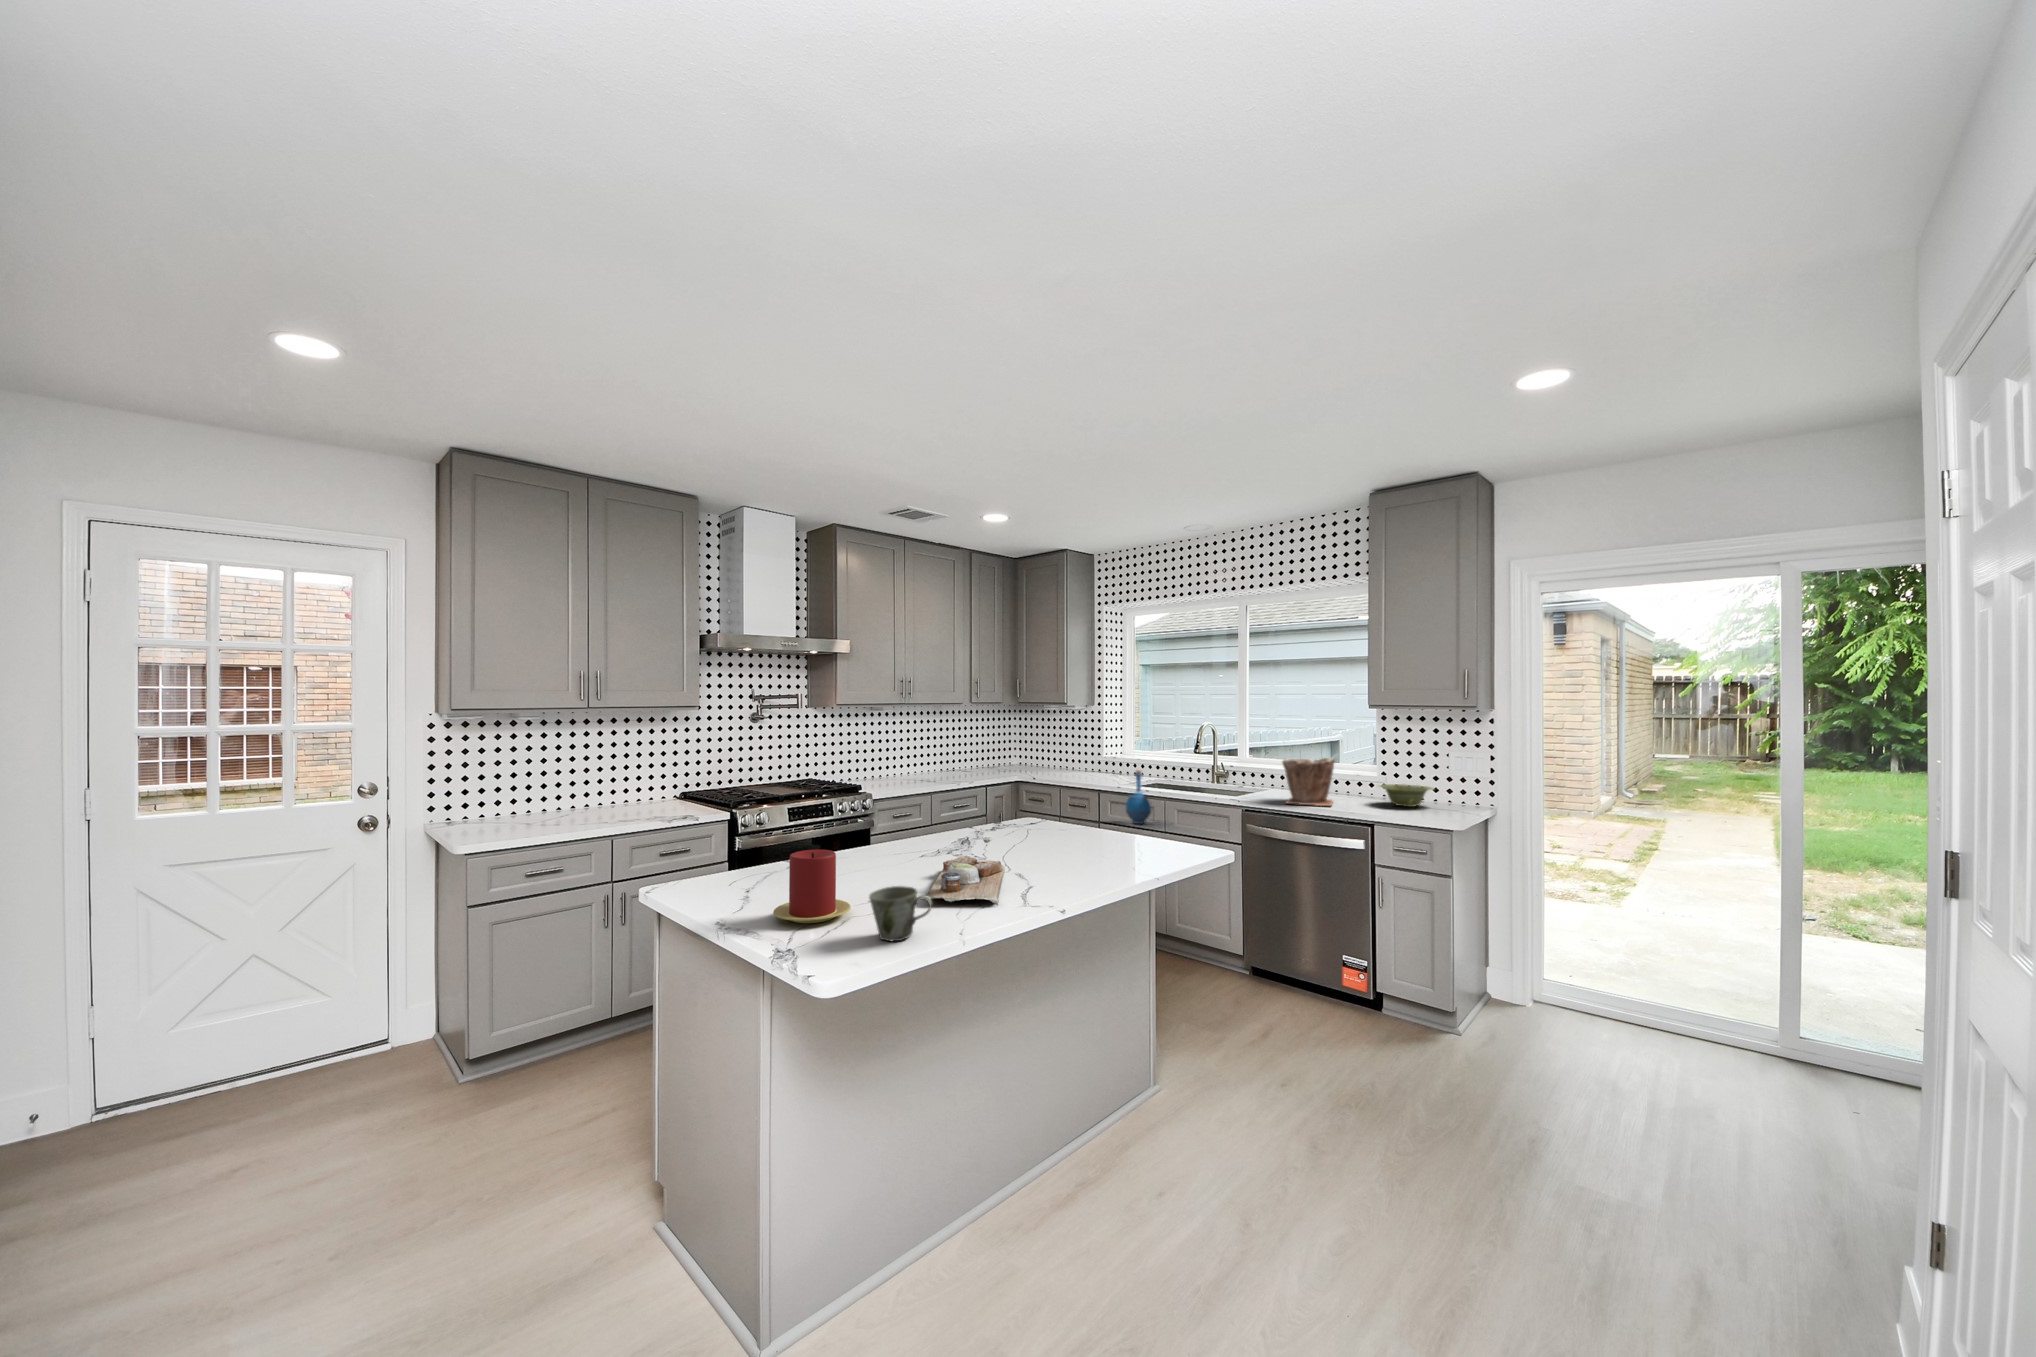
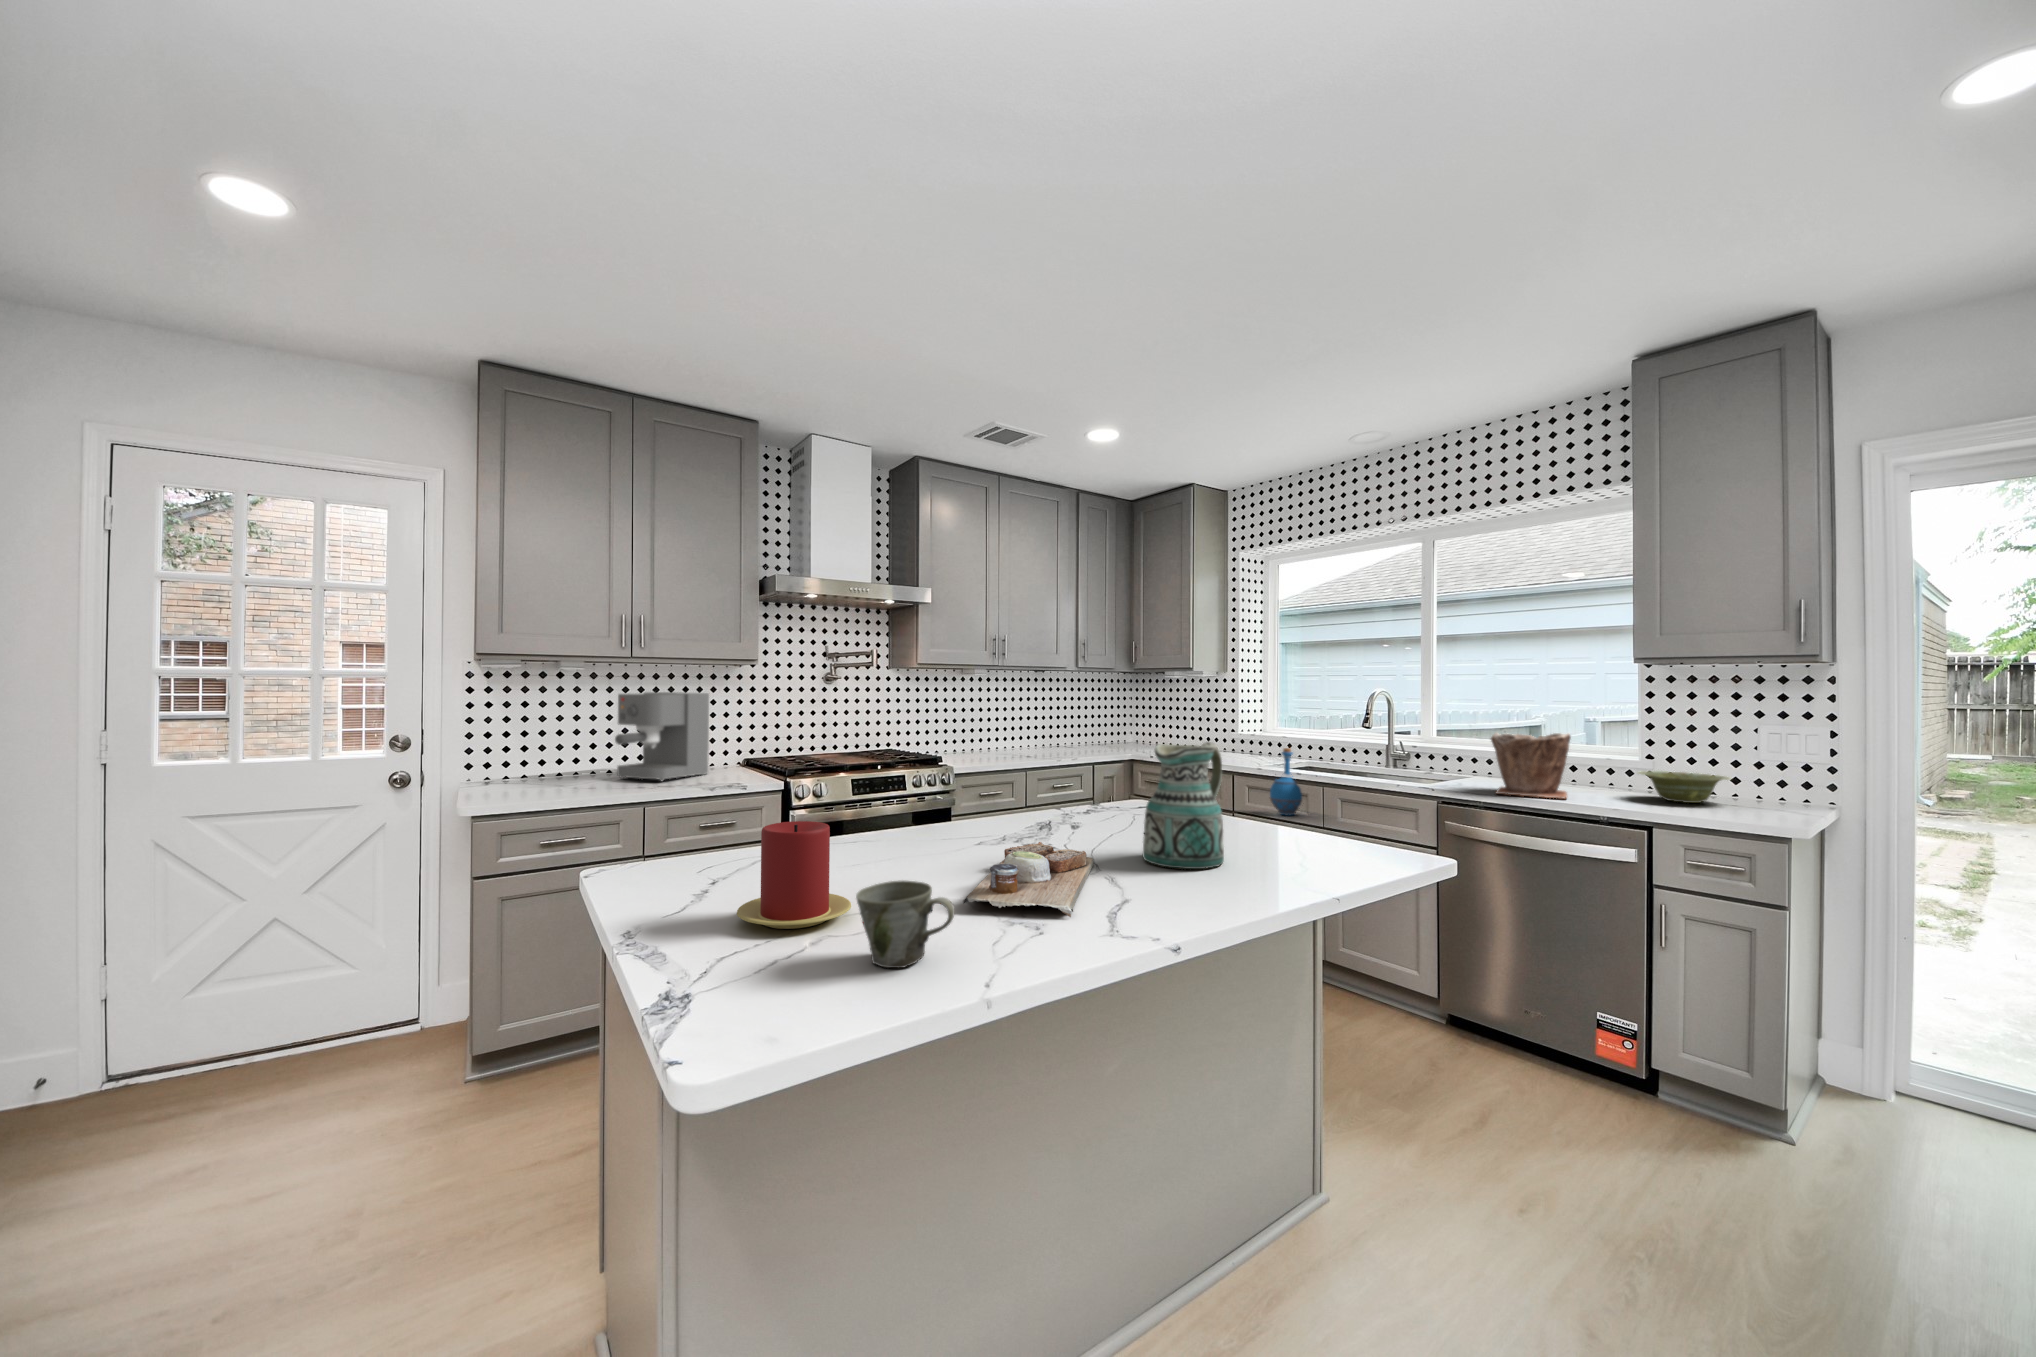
coffee maker: none [574,736,658,815] -> present [615,692,709,781]
ceramic pitcher: none [1038,780,1093,870] -> present [1143,742,1224,869]

